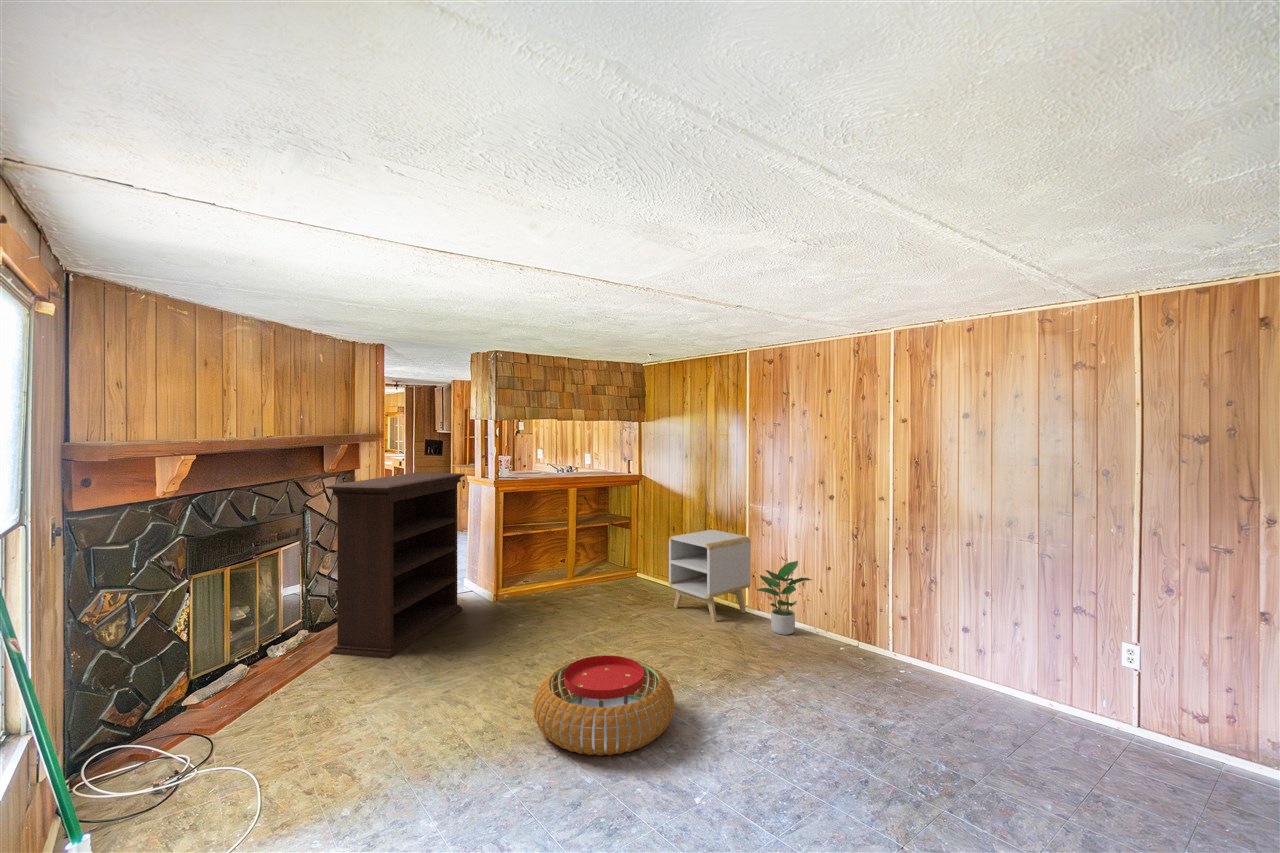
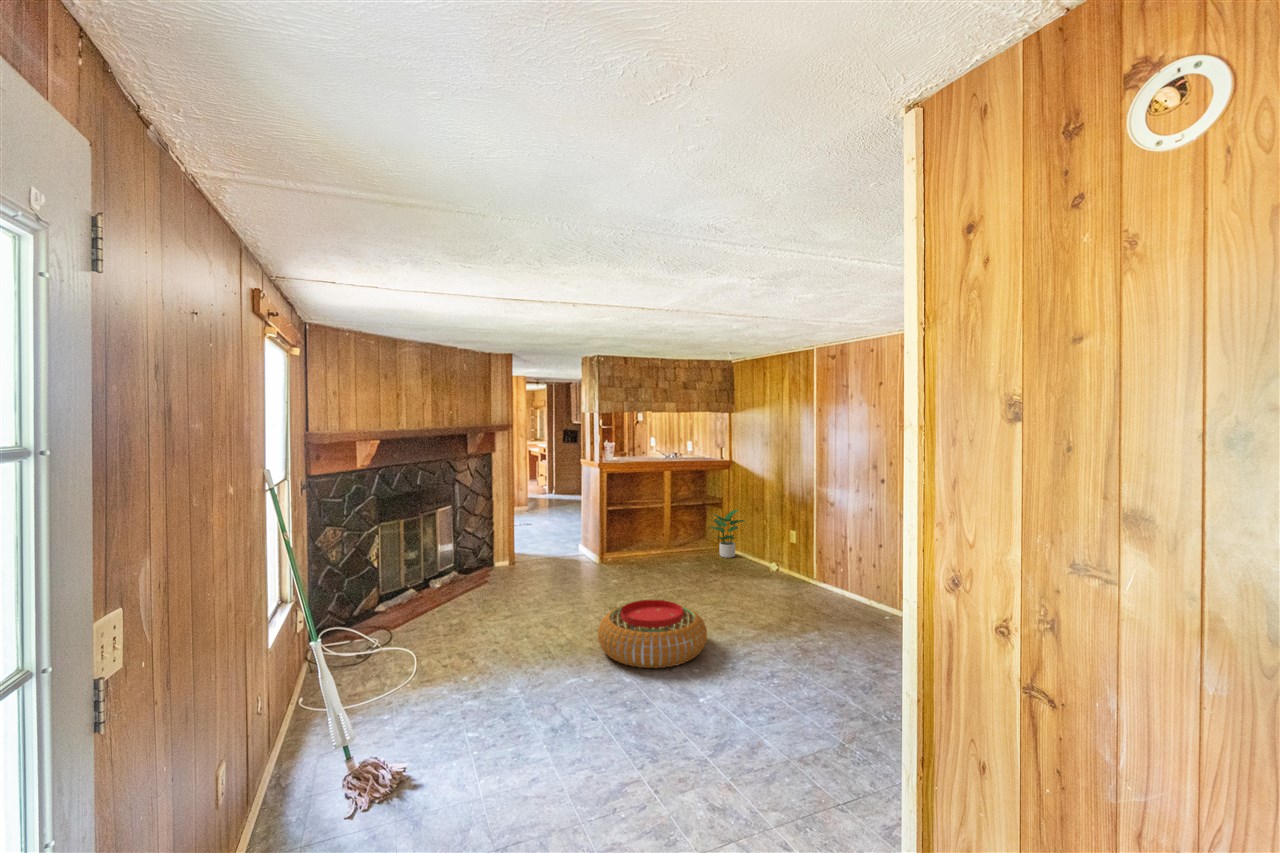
bookshelf: present [326,473,465,659] -> none [466,456,573,596]
side table: present [669,530,751,622] -> none [743,510,818,591]
potted plant: present [757,561,812,635] -> present [710,509,745,558]

